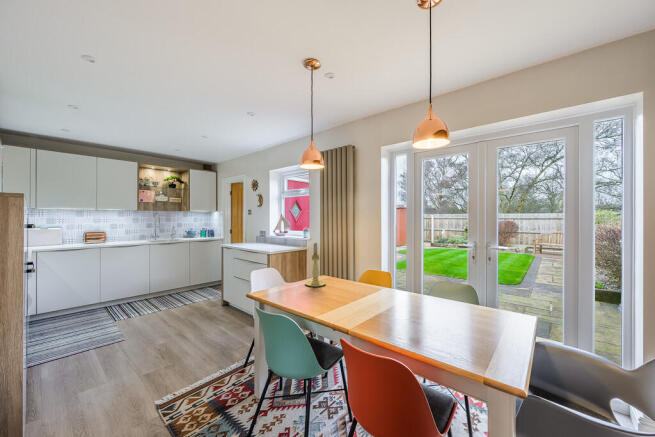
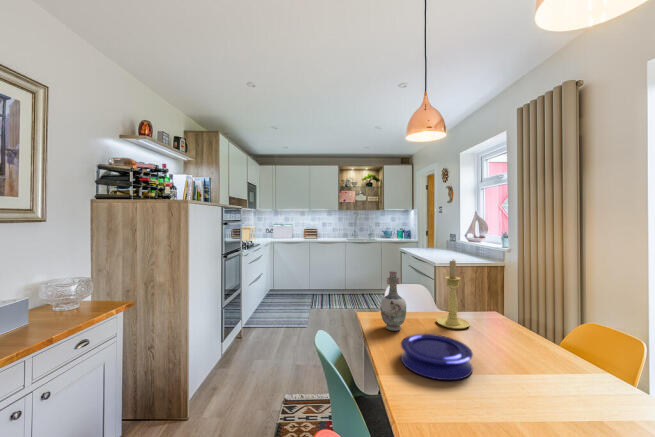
vase: none [278,253,297,295] -> present [380,270,406,331]
plate: none [312,288,353,309] -> present [401,334,473,380]

